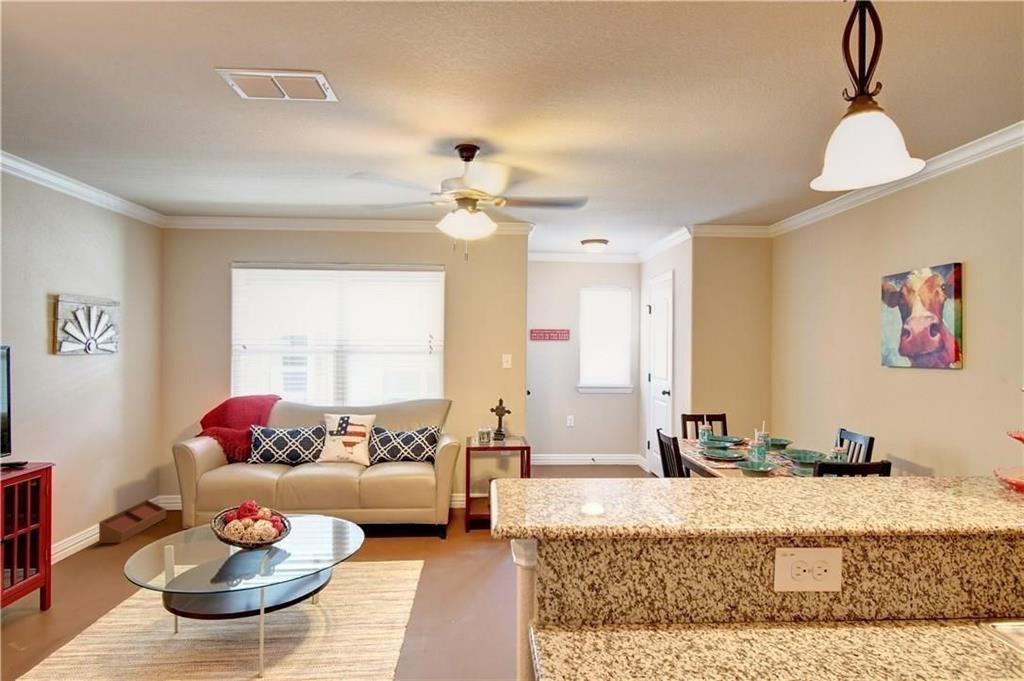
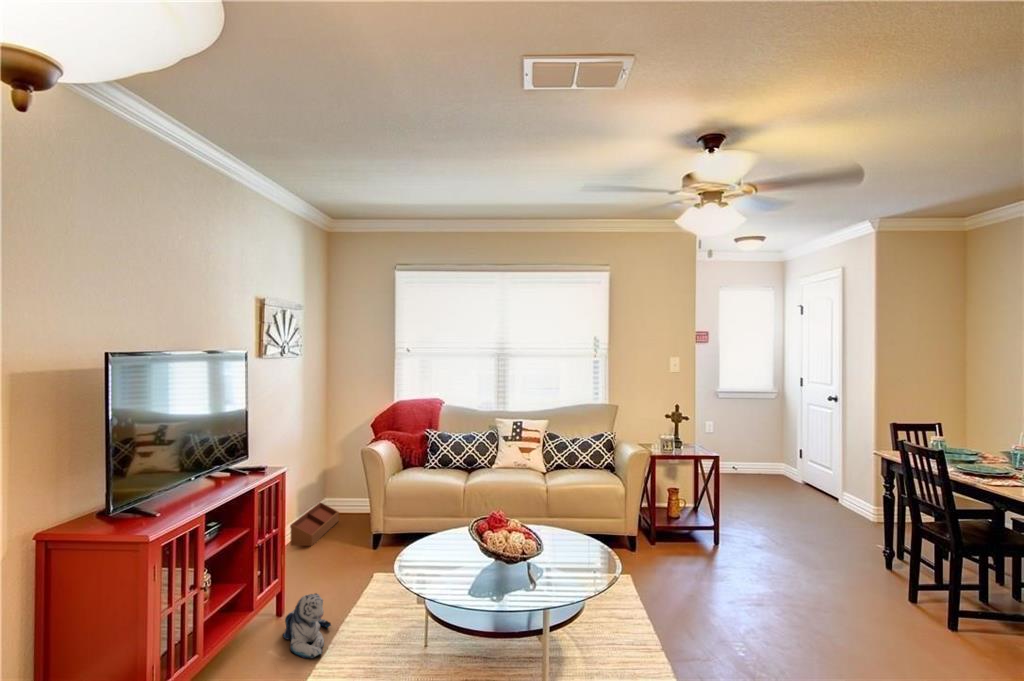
plush toy: none [31,586,88,648] -> present [283,594,331,659]

